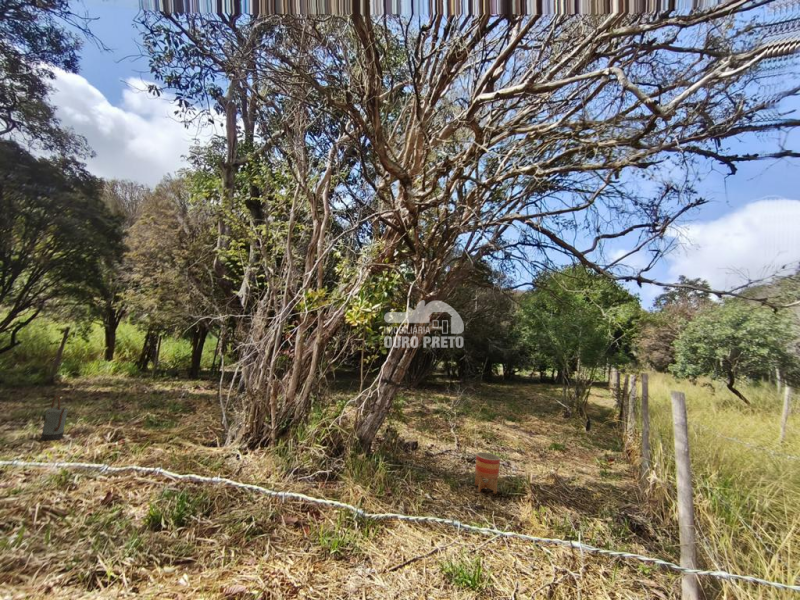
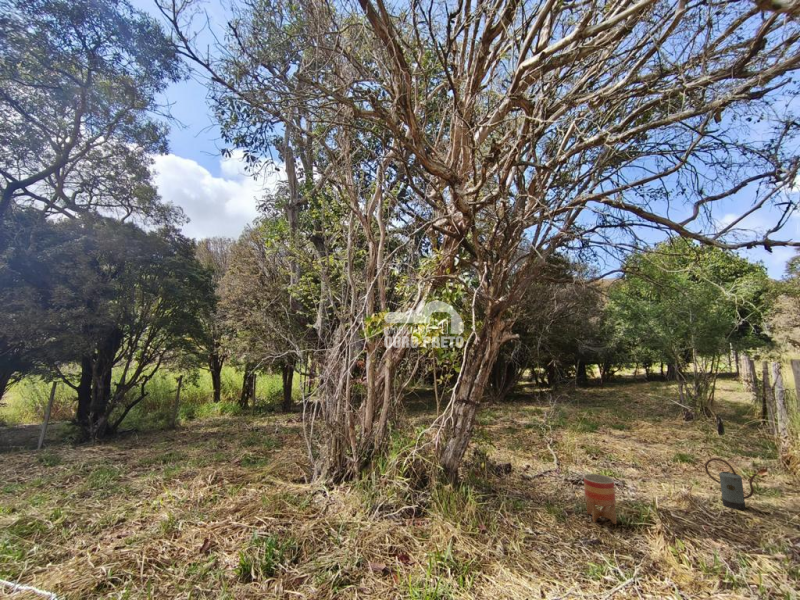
watering can: present [41,395,68,441] -> present [705,458,757,510]

